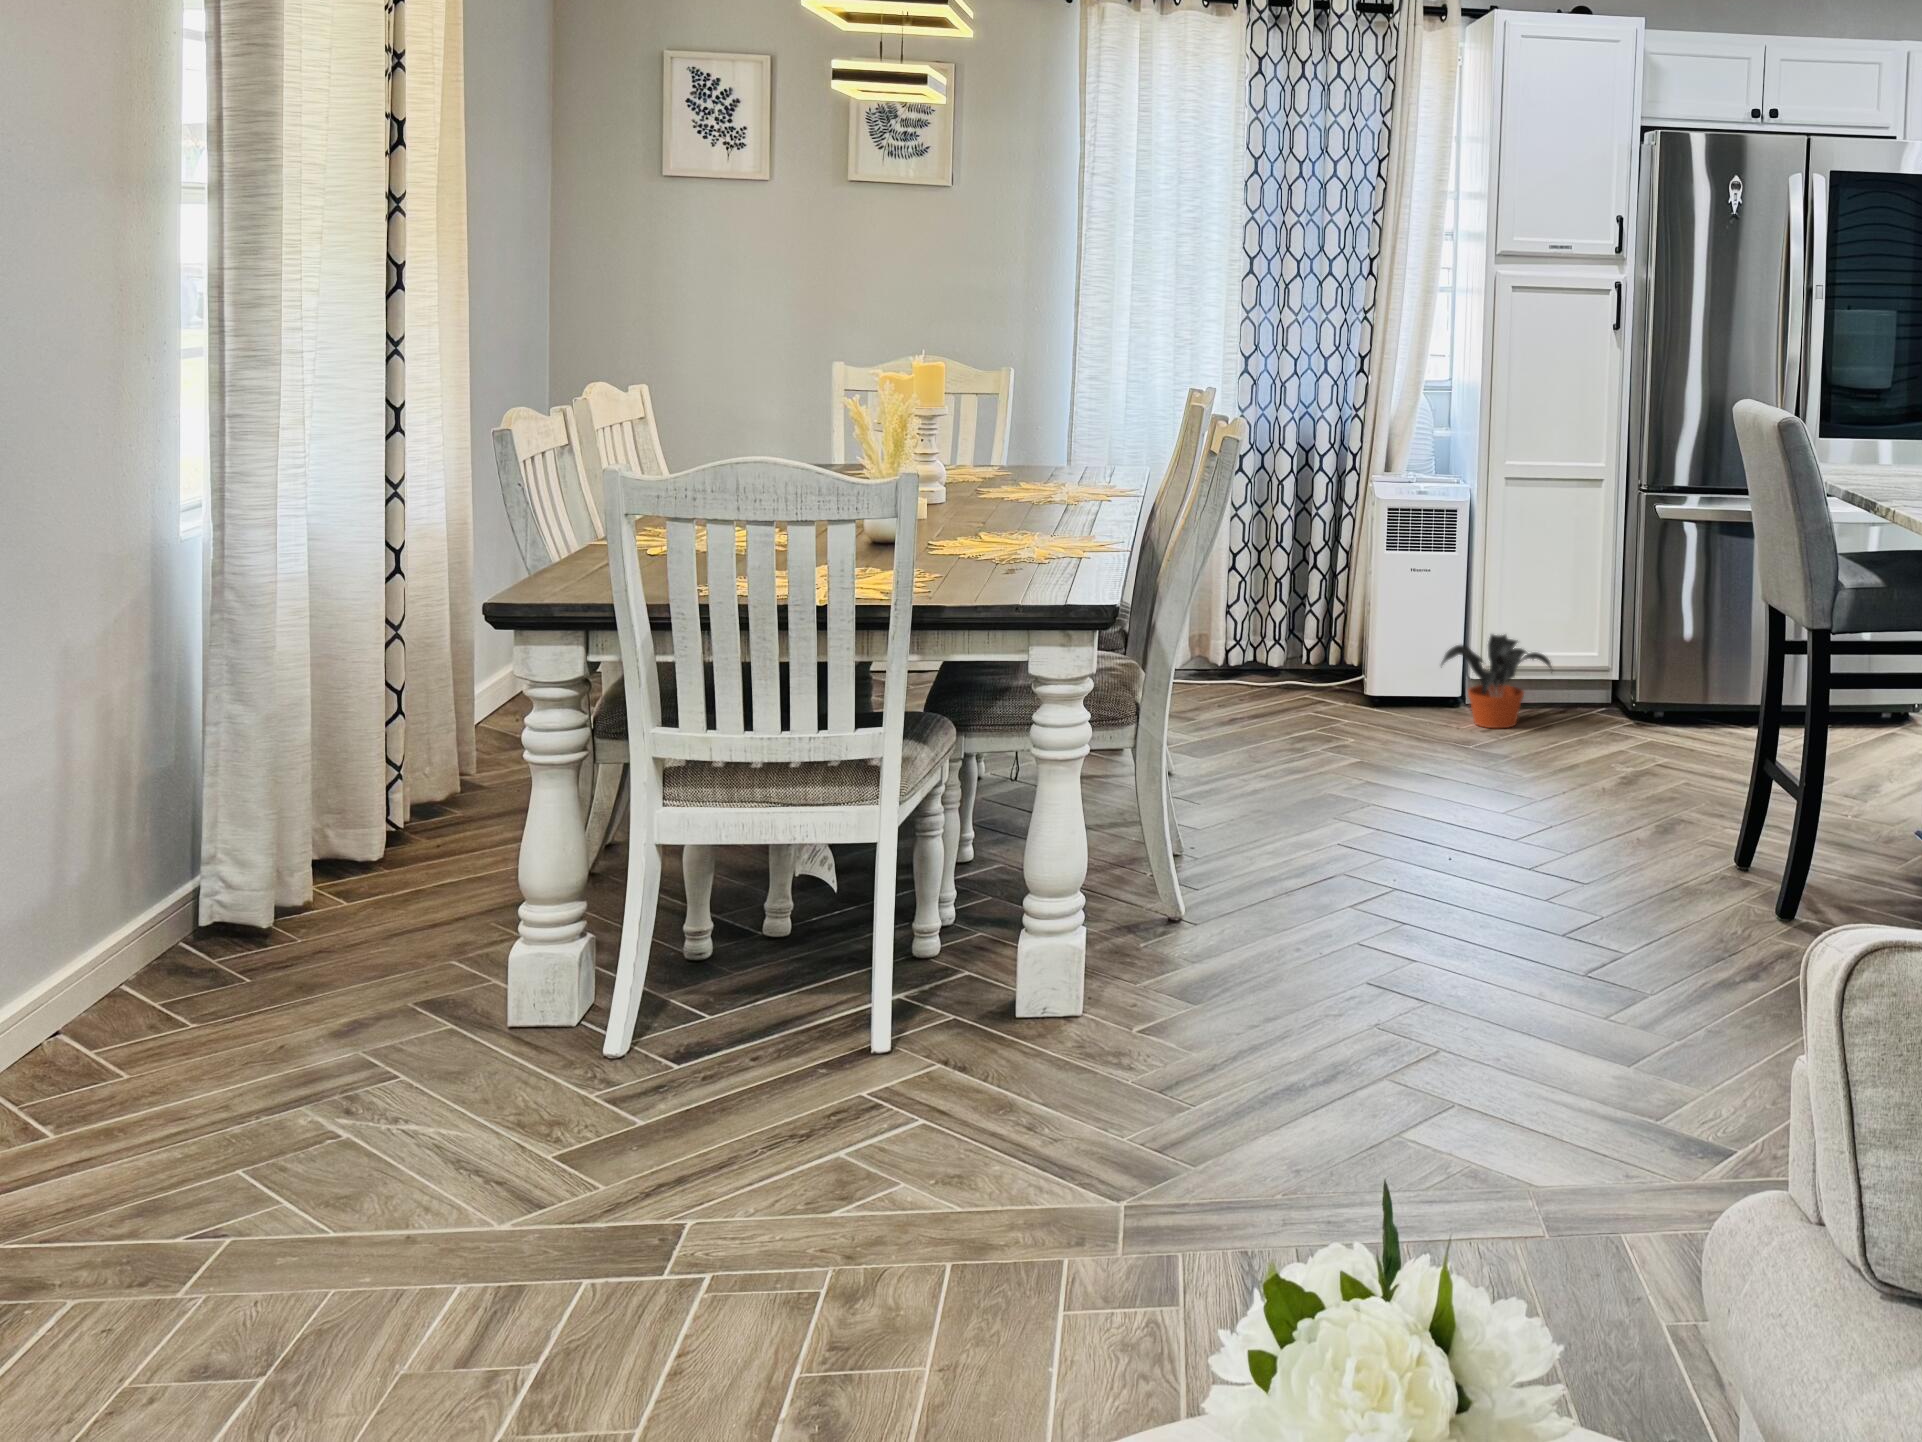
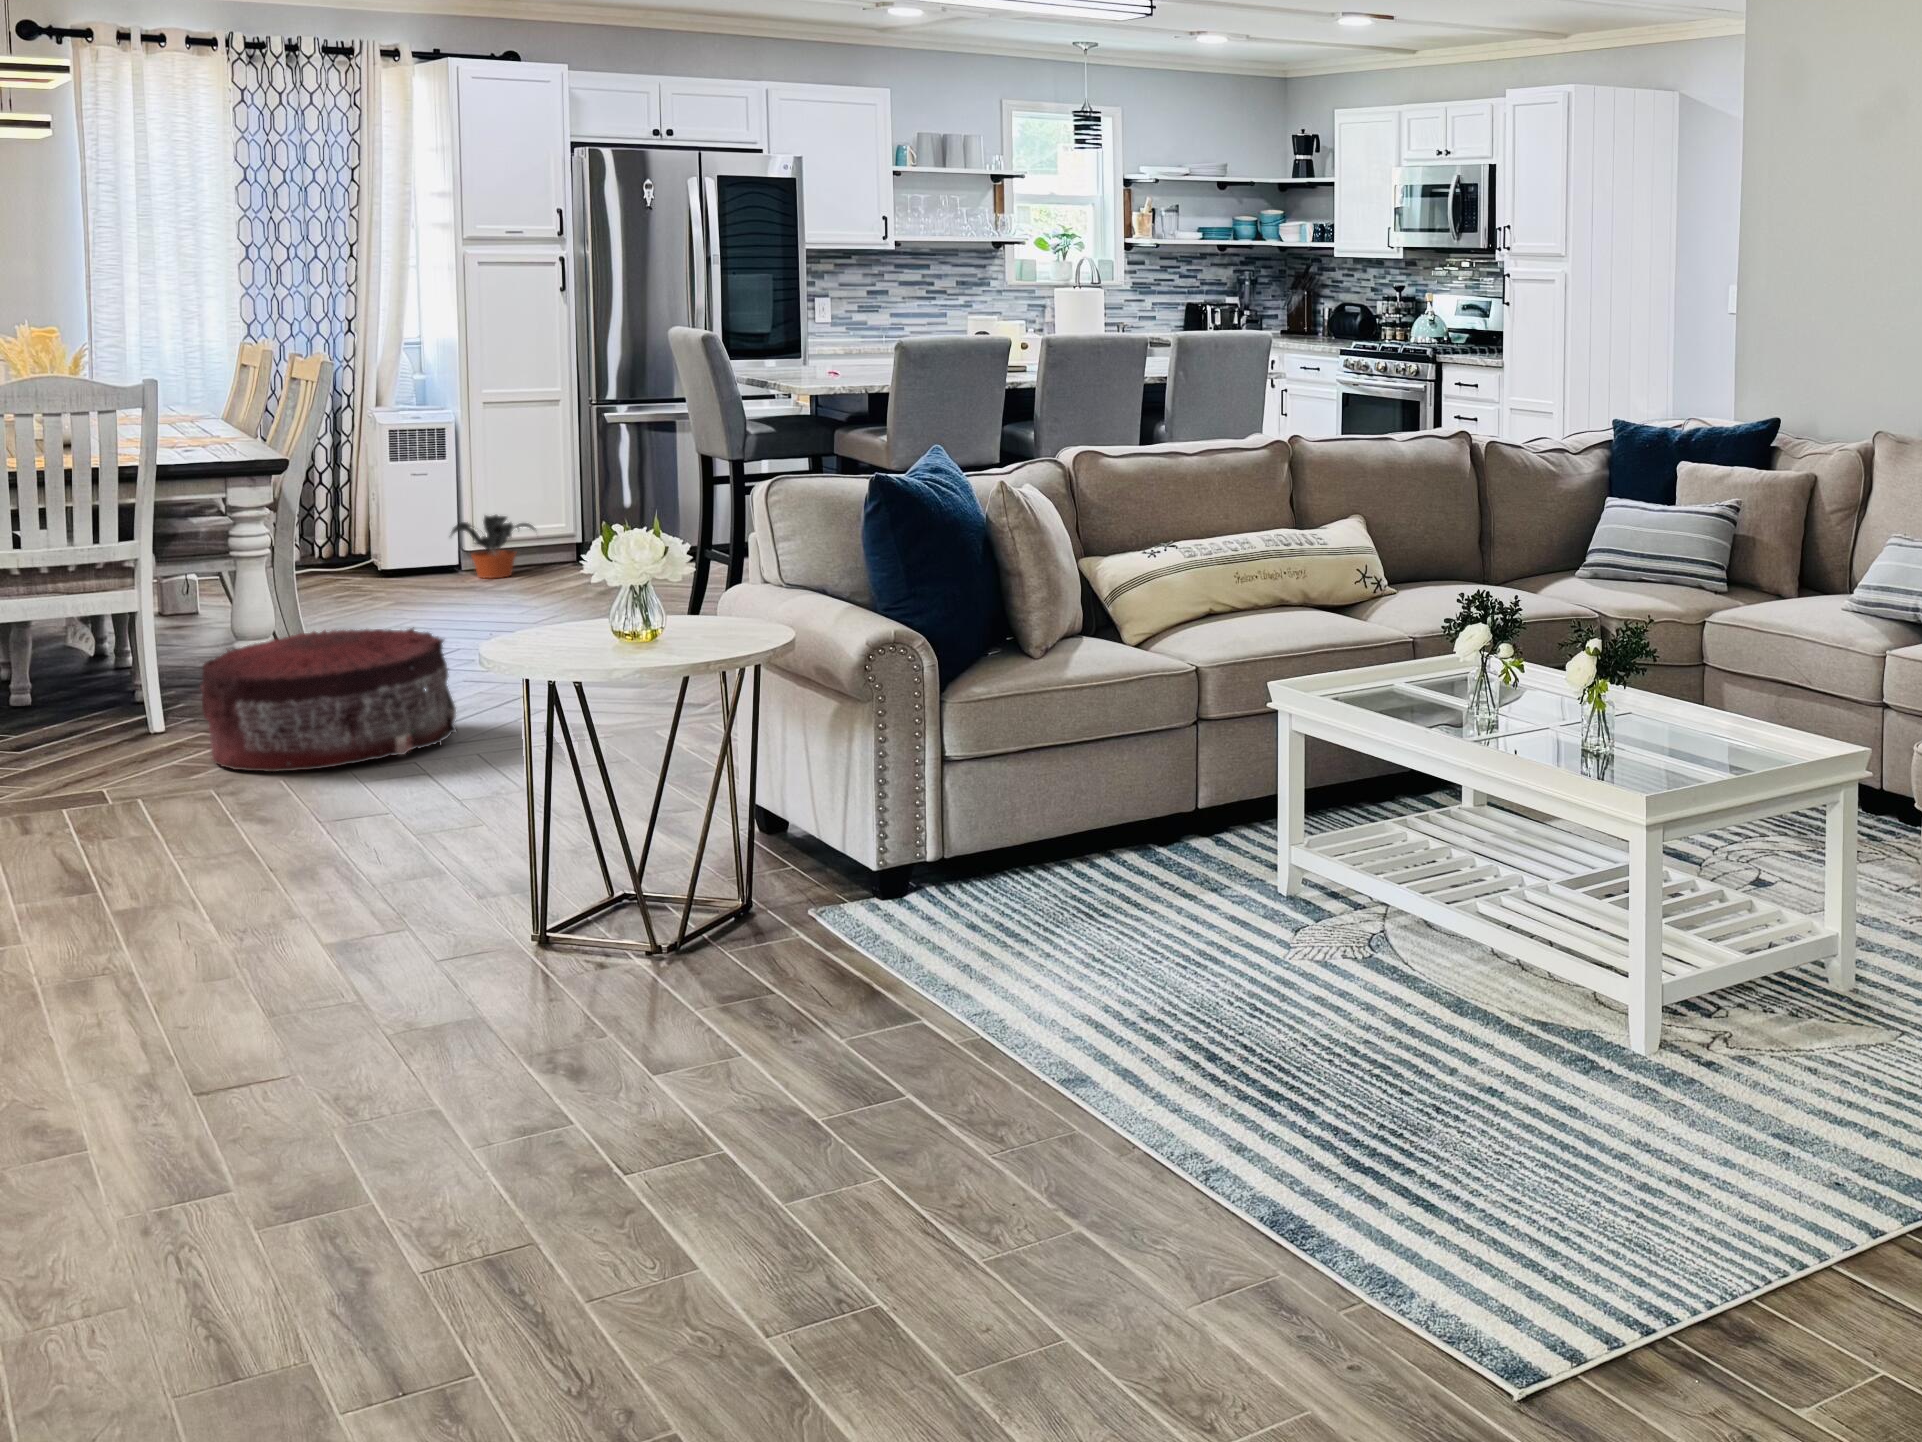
pouf: none [830,938,1245,1296] -> present [200,628,457,772]

